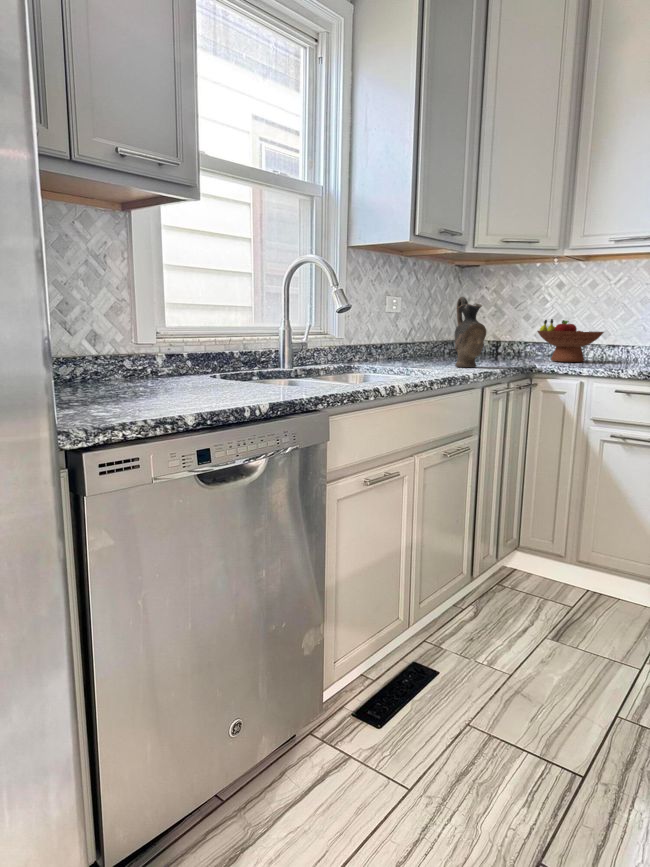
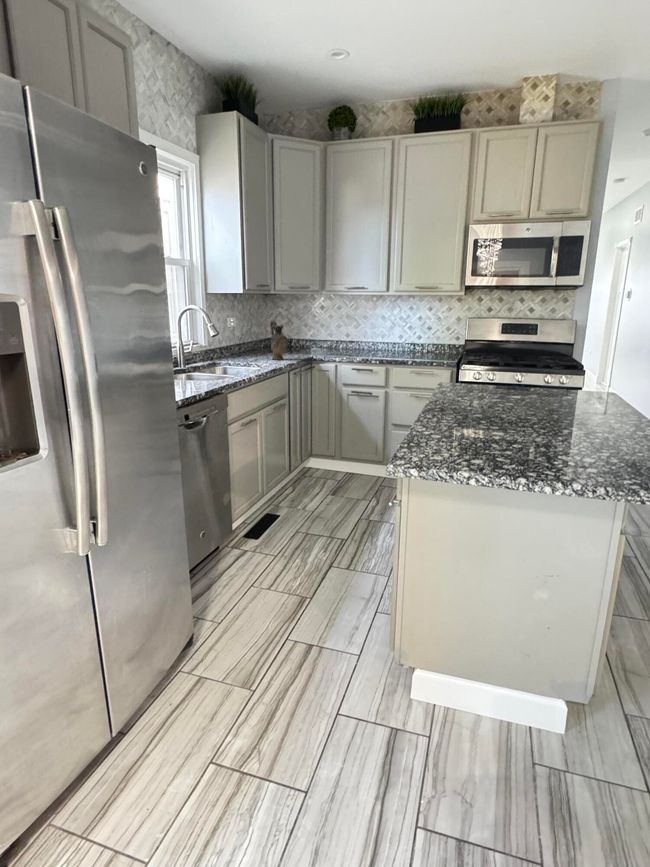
fruit bowl: present [537,319,604,362] -> none [312,328,347,352]

